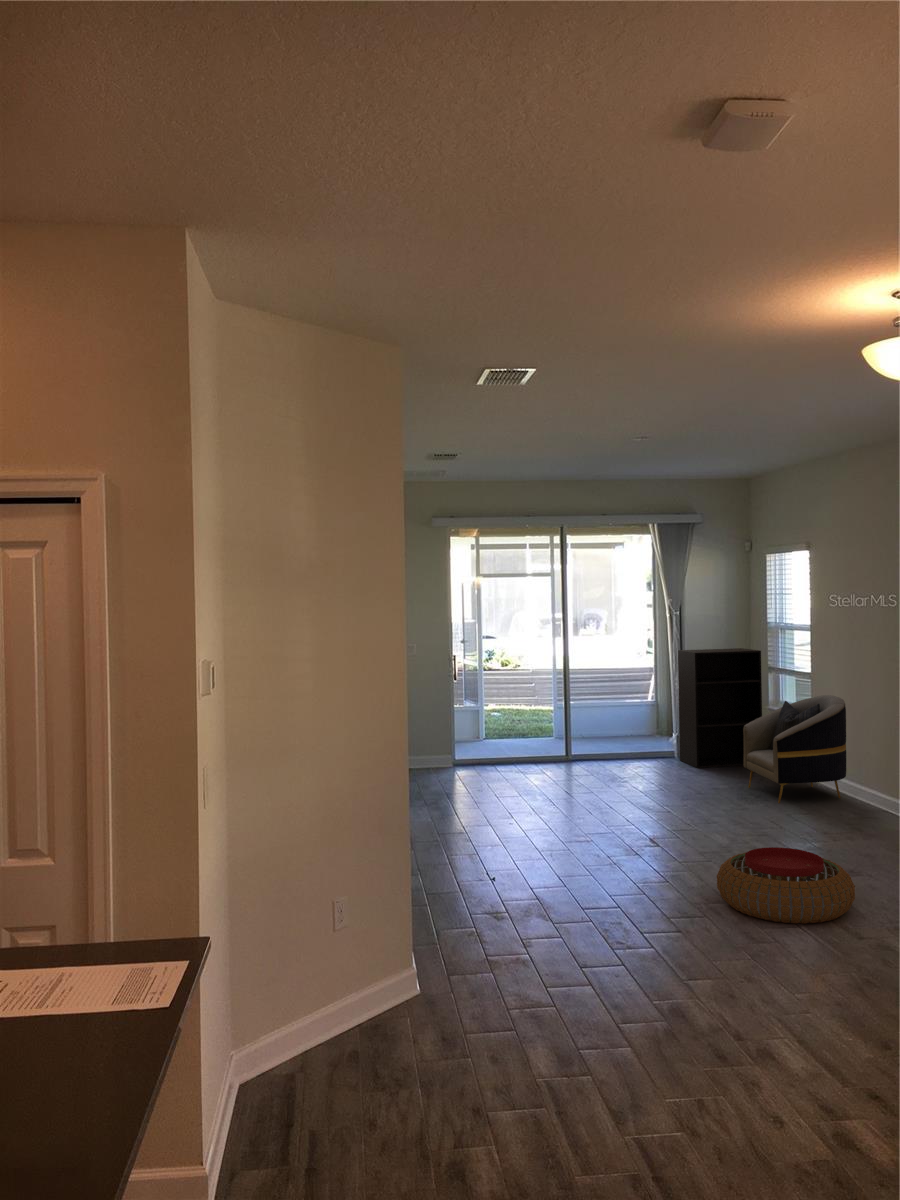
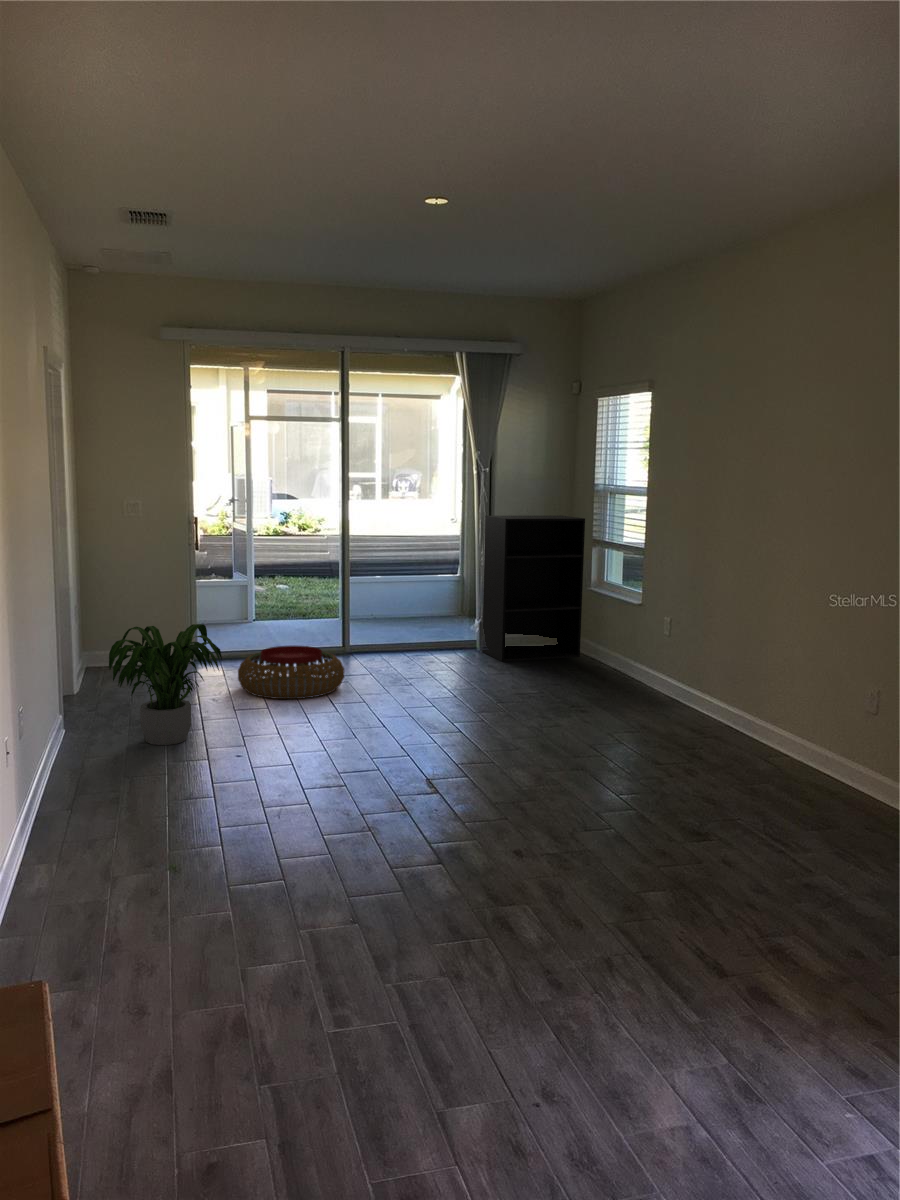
armchair: present [743,695,846,803] -> none [559,575,686,711]
potted plant: none [416,736,494,822] -> present [109,624,222,745]
pouf: present [717,847,855,924] -> present [238,646,344,699]

